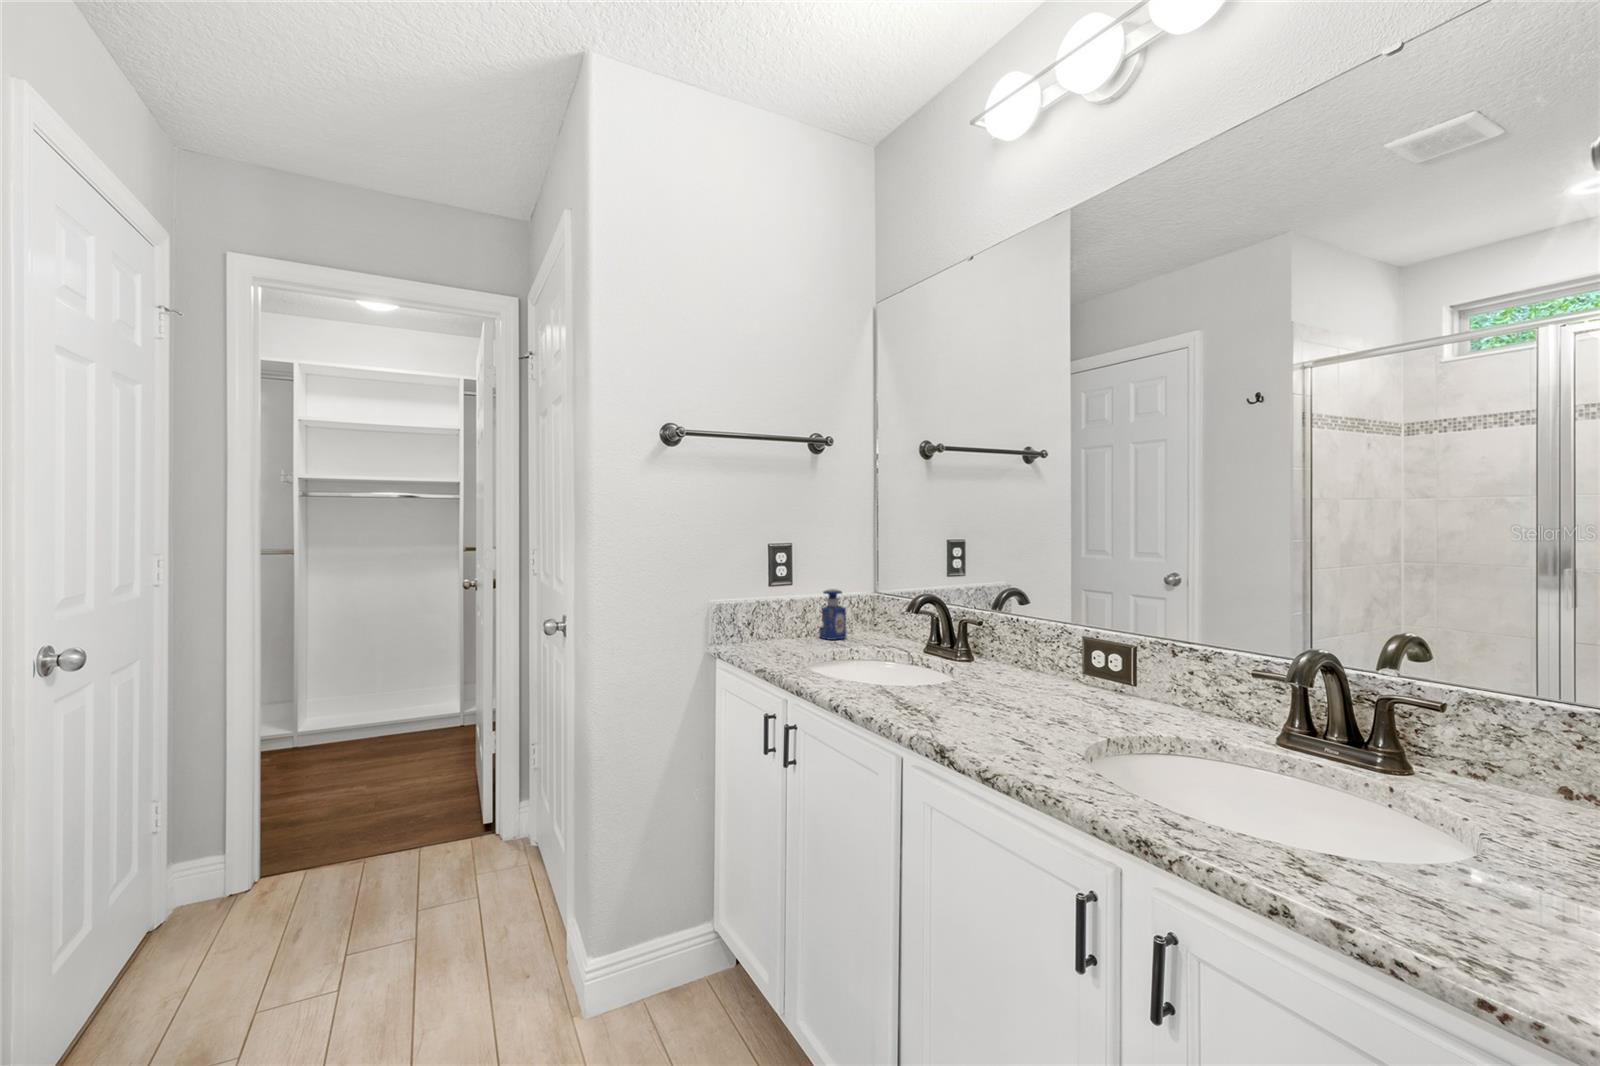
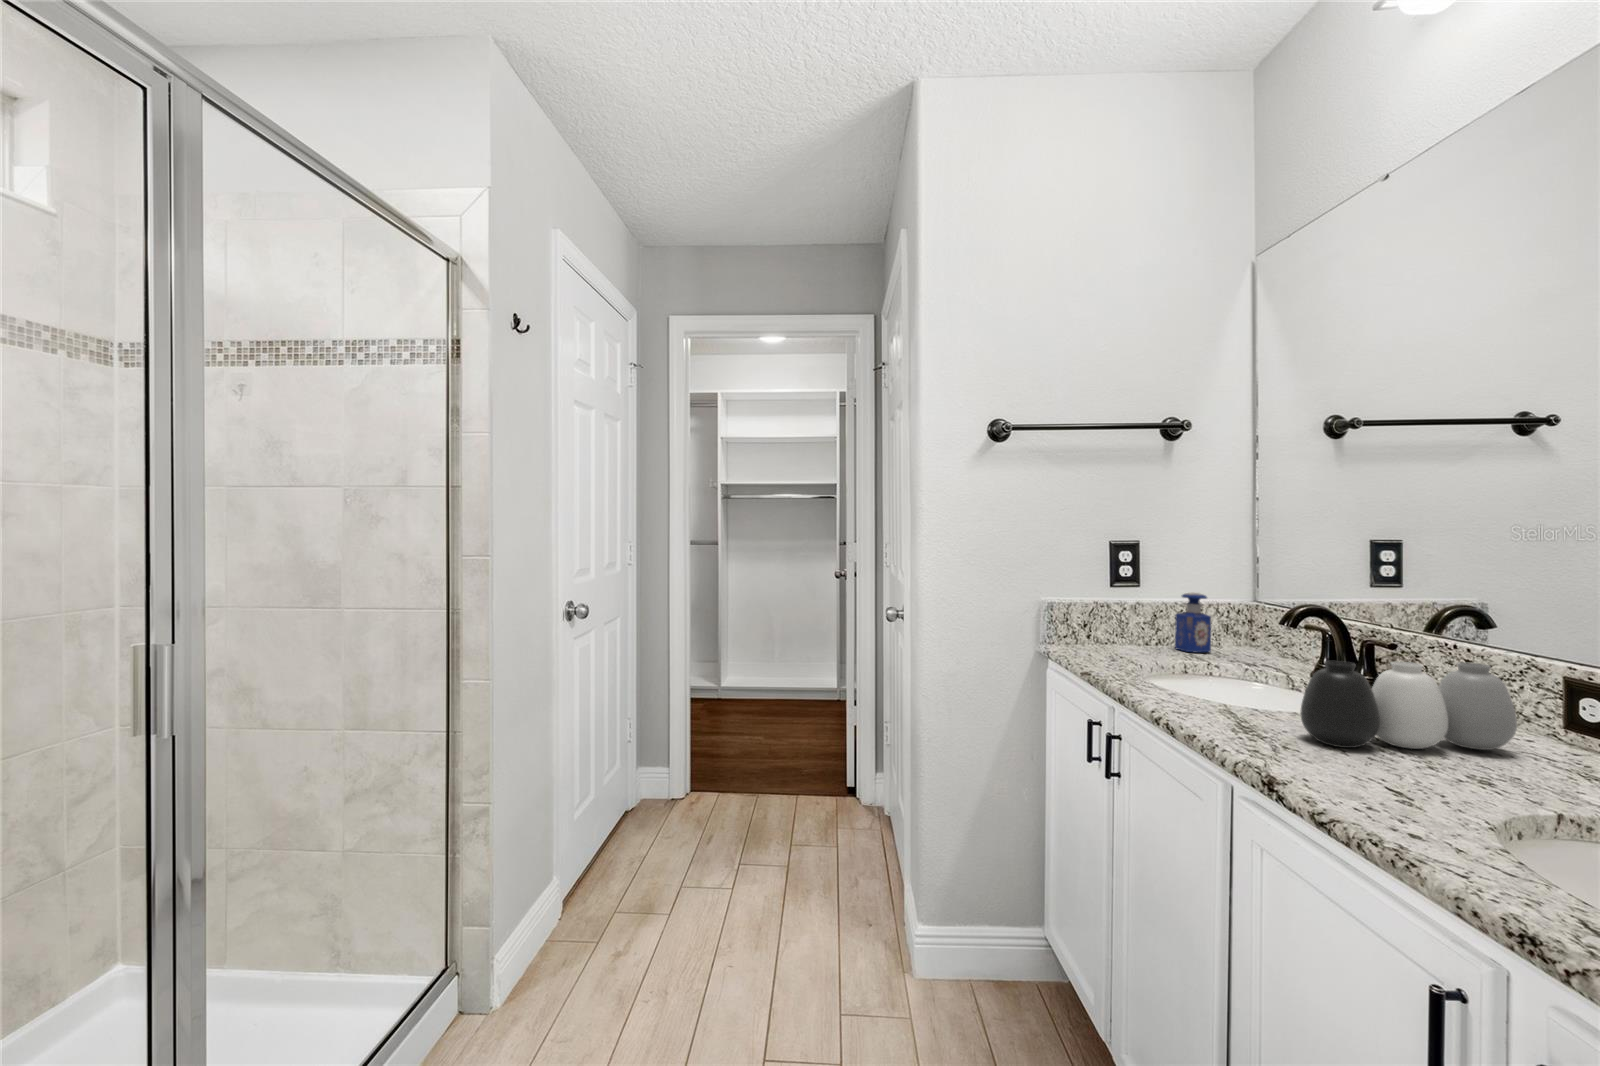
vase: none [942,634,1068,711] -> present [1300,661,1517,750]

